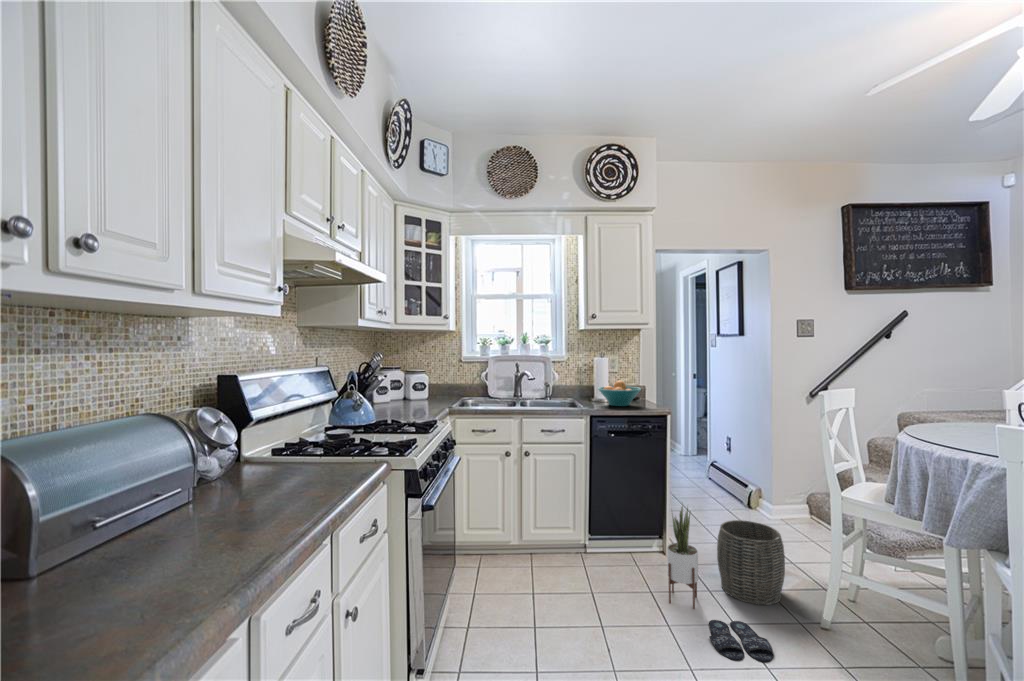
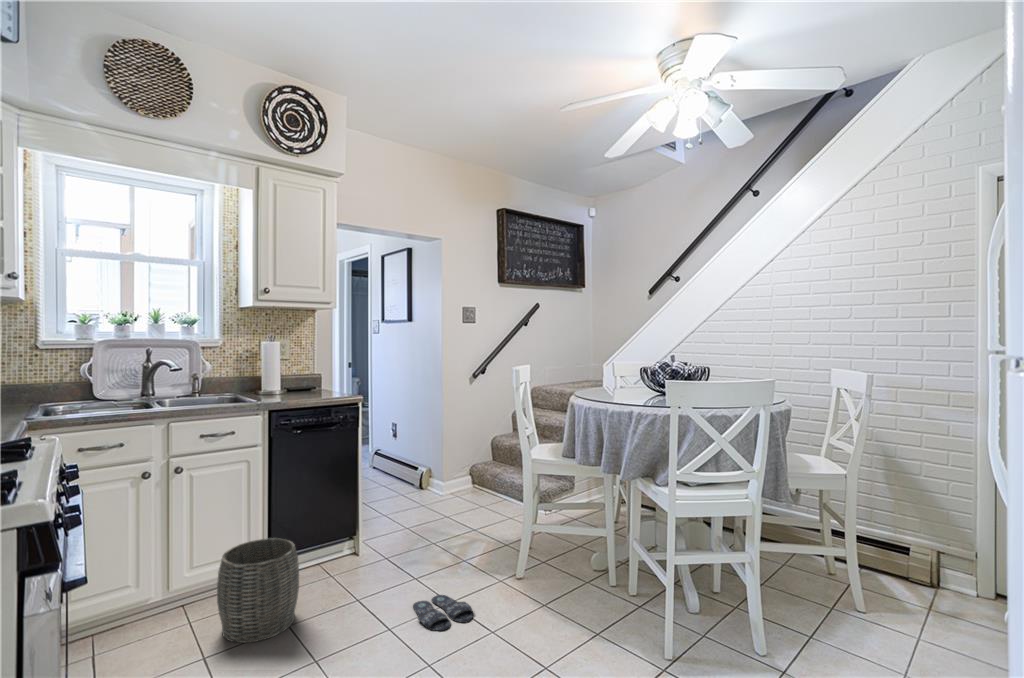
fruit bowl: present [598,381,641,406] -> none [272,368,326,398]
potted plant: present [667,503,698,609] -> none [367,491,398,602]
woven basket: present [717,520,785,605] -> present [217,538,299,643]

